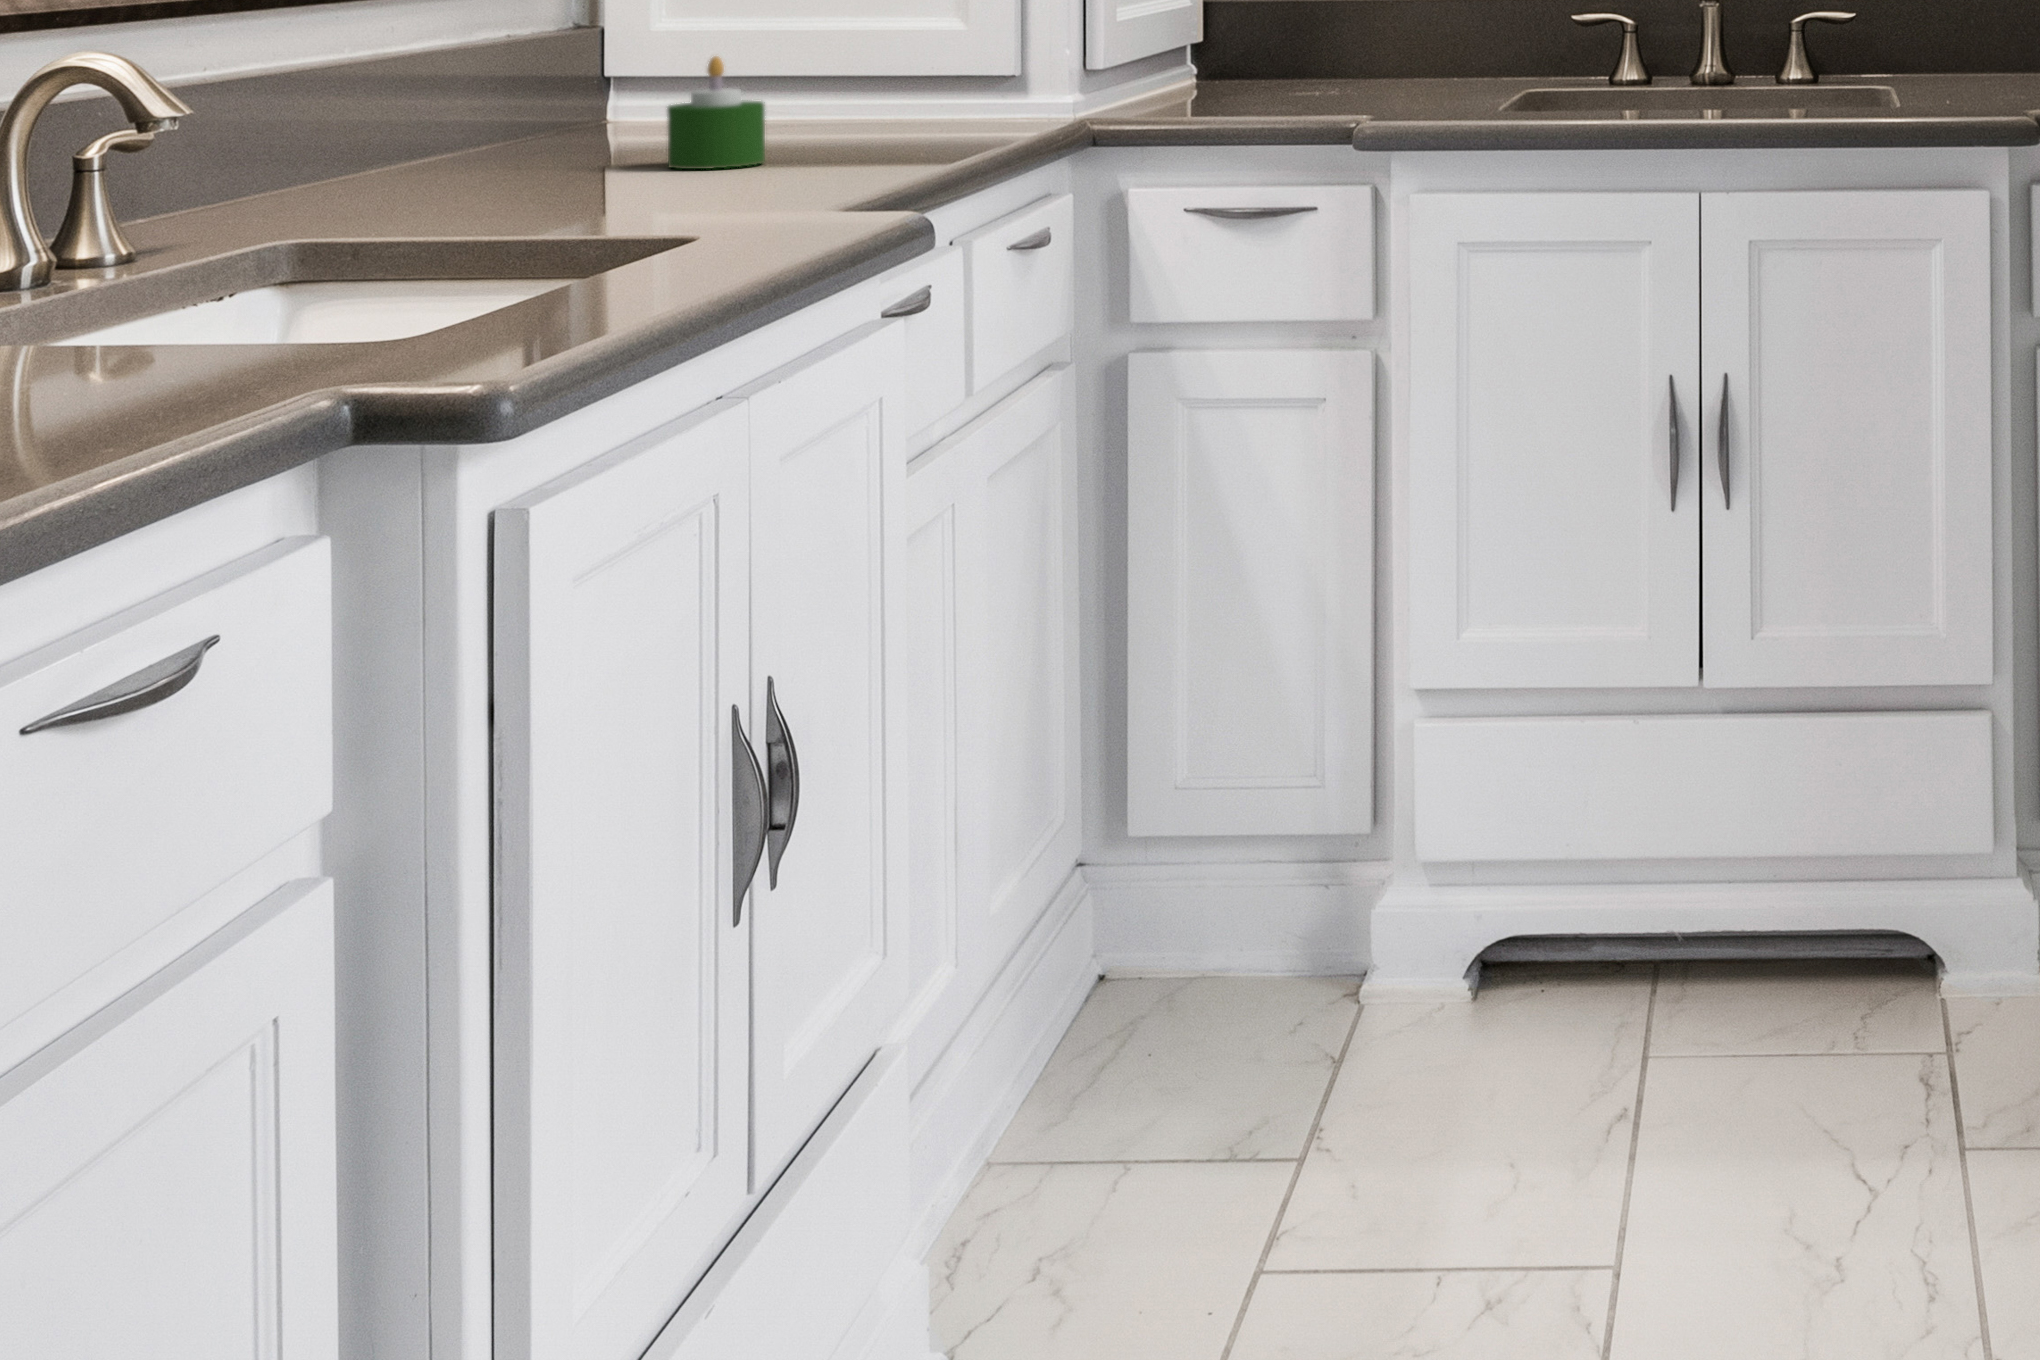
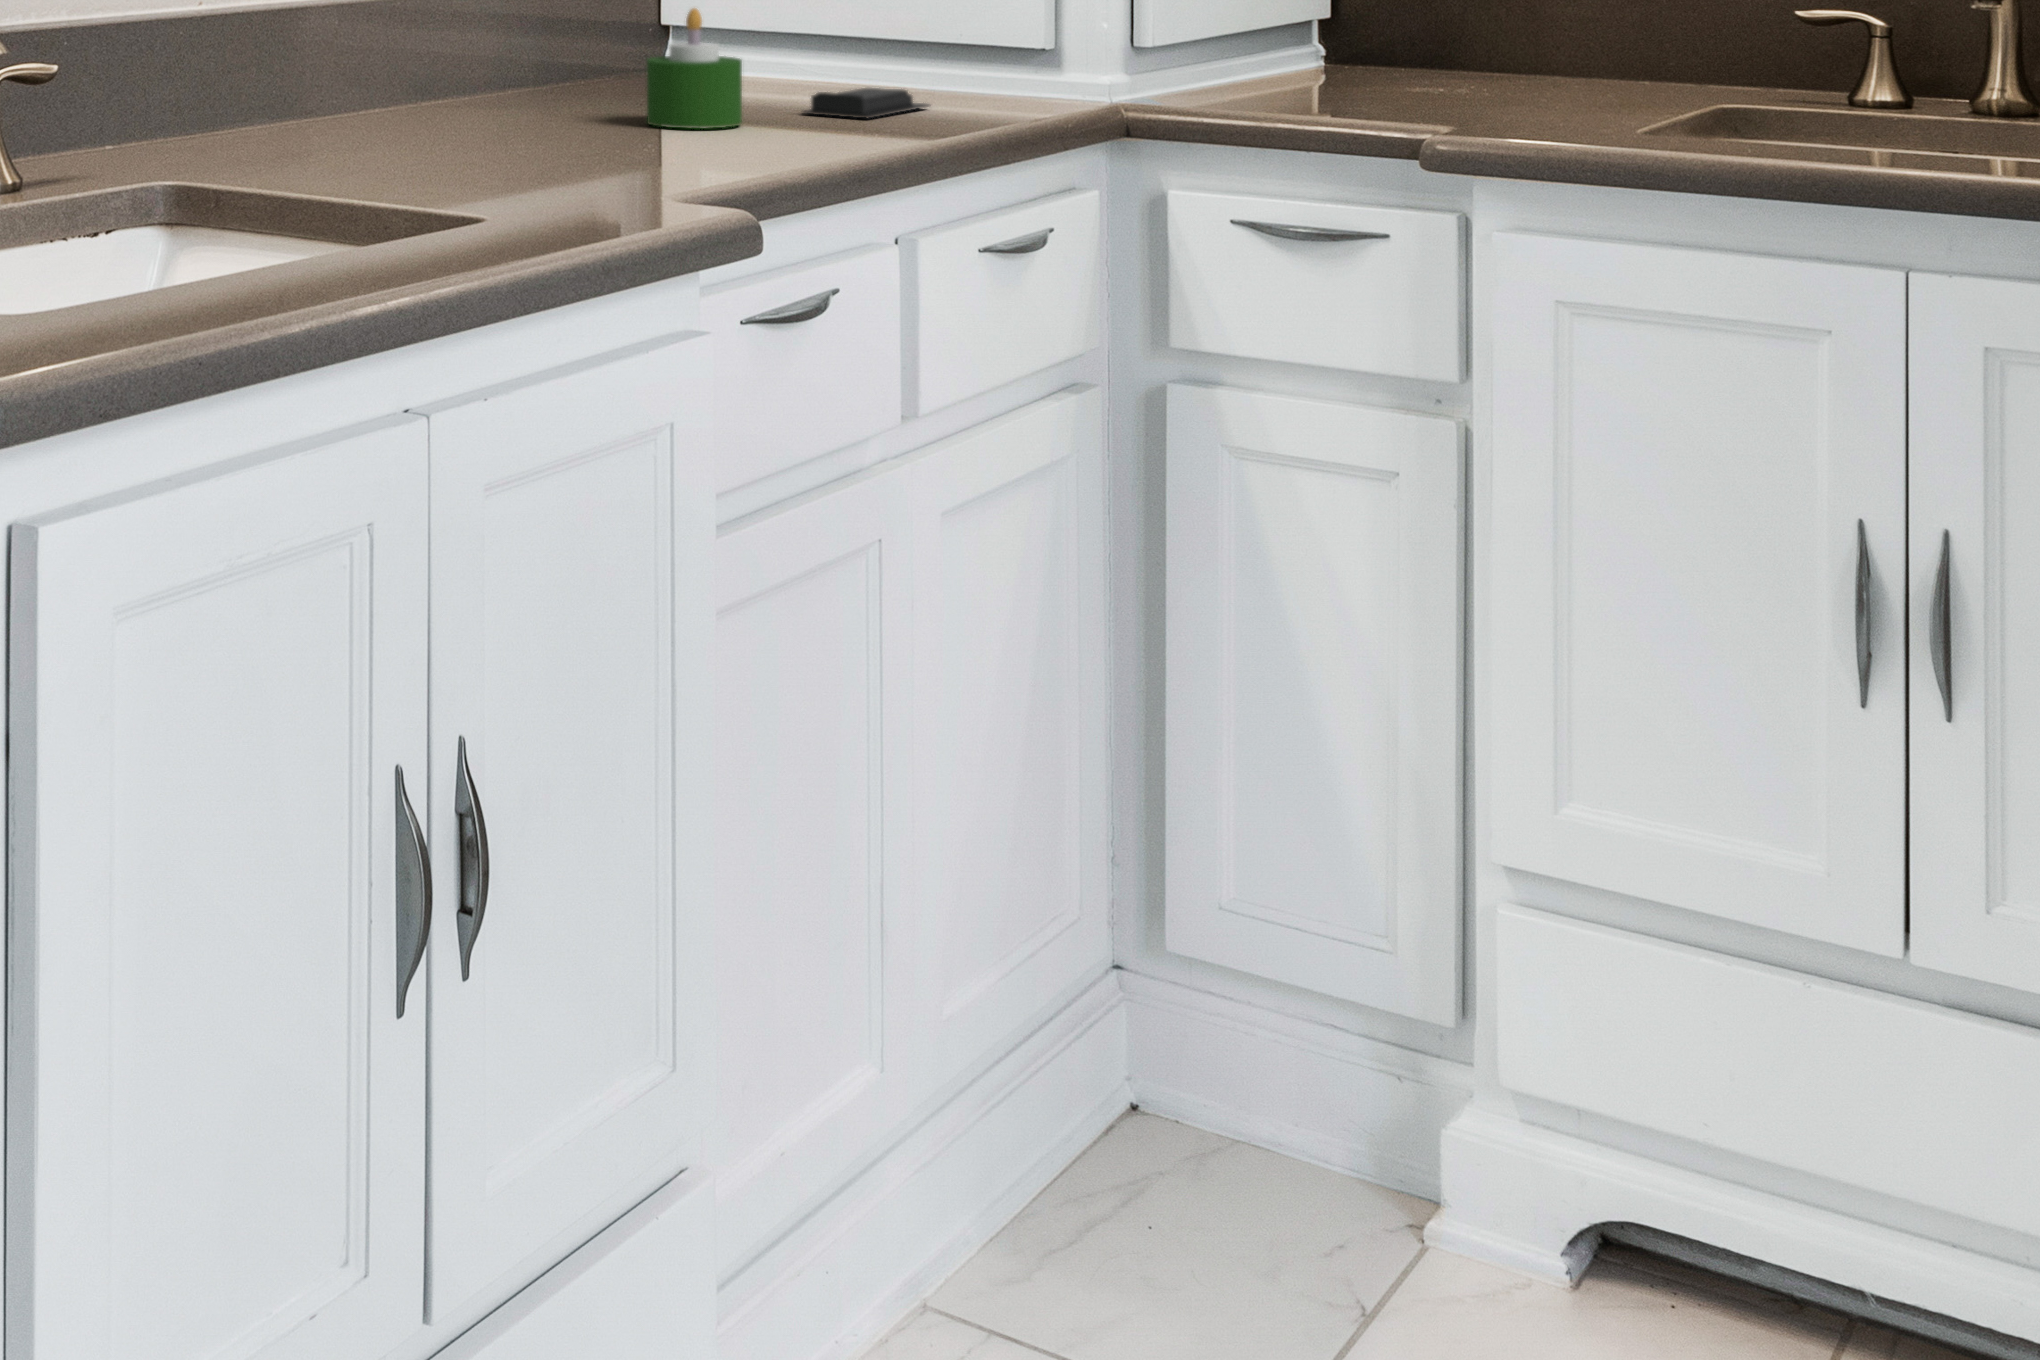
soap bar: none [802,123,911,150] -> present [803,88,930,118]

